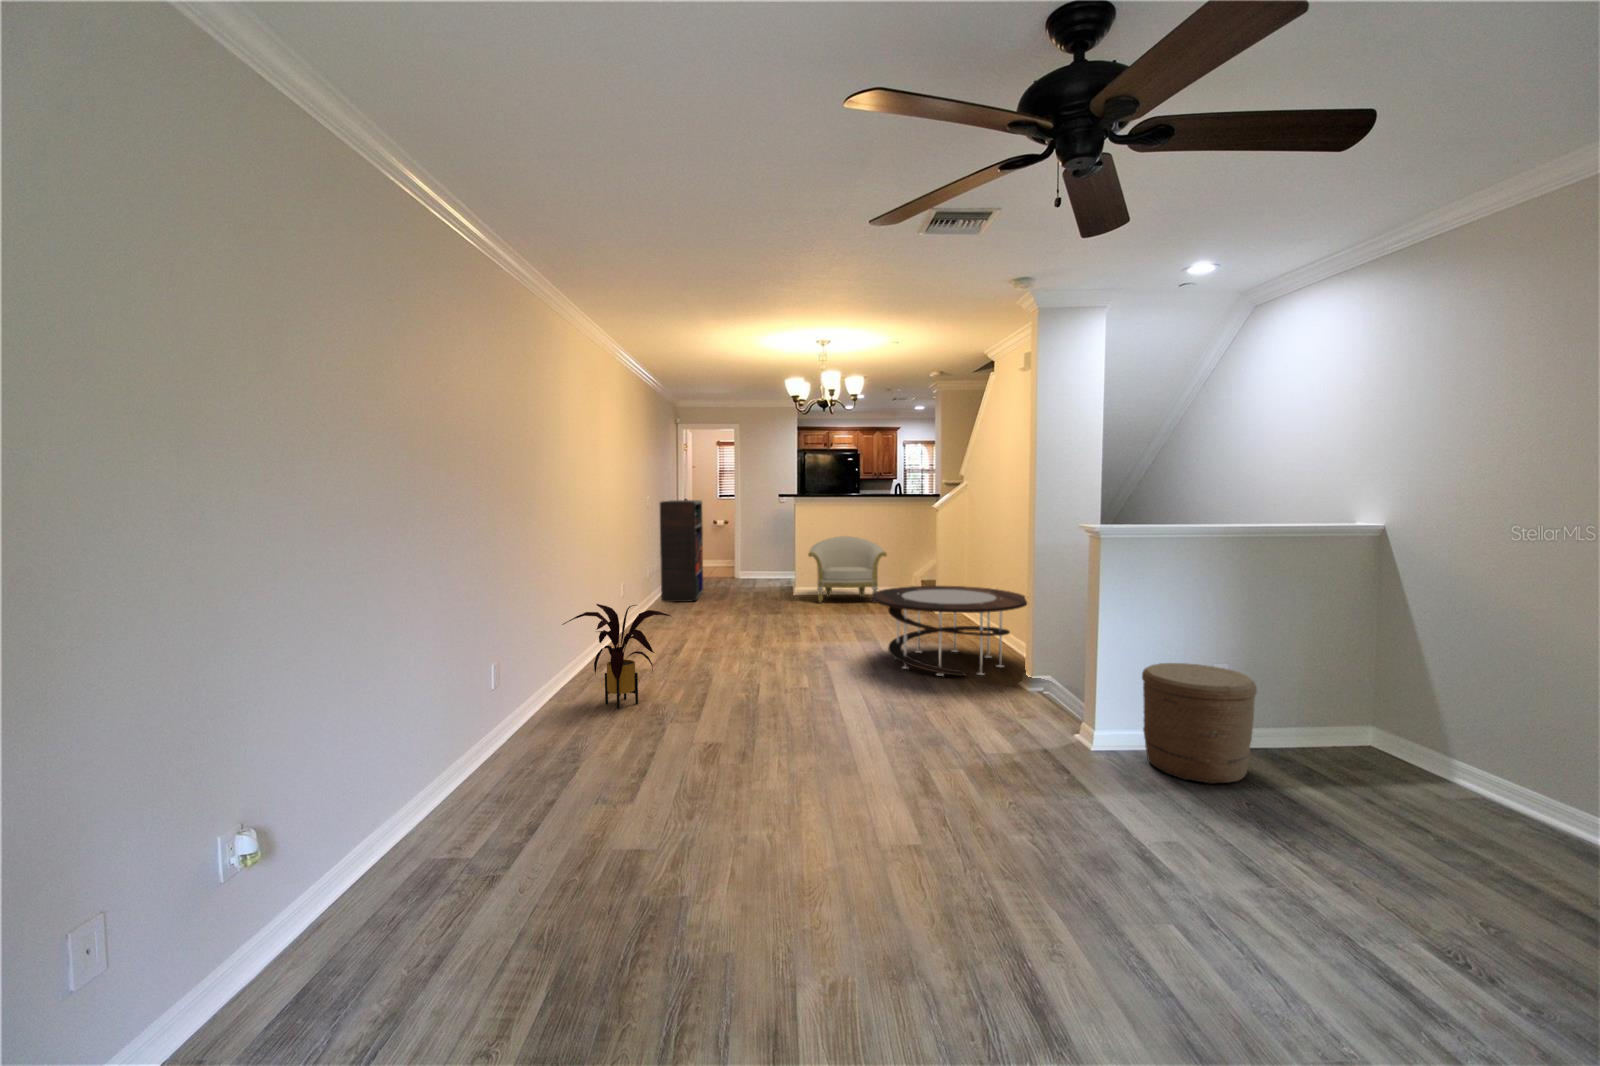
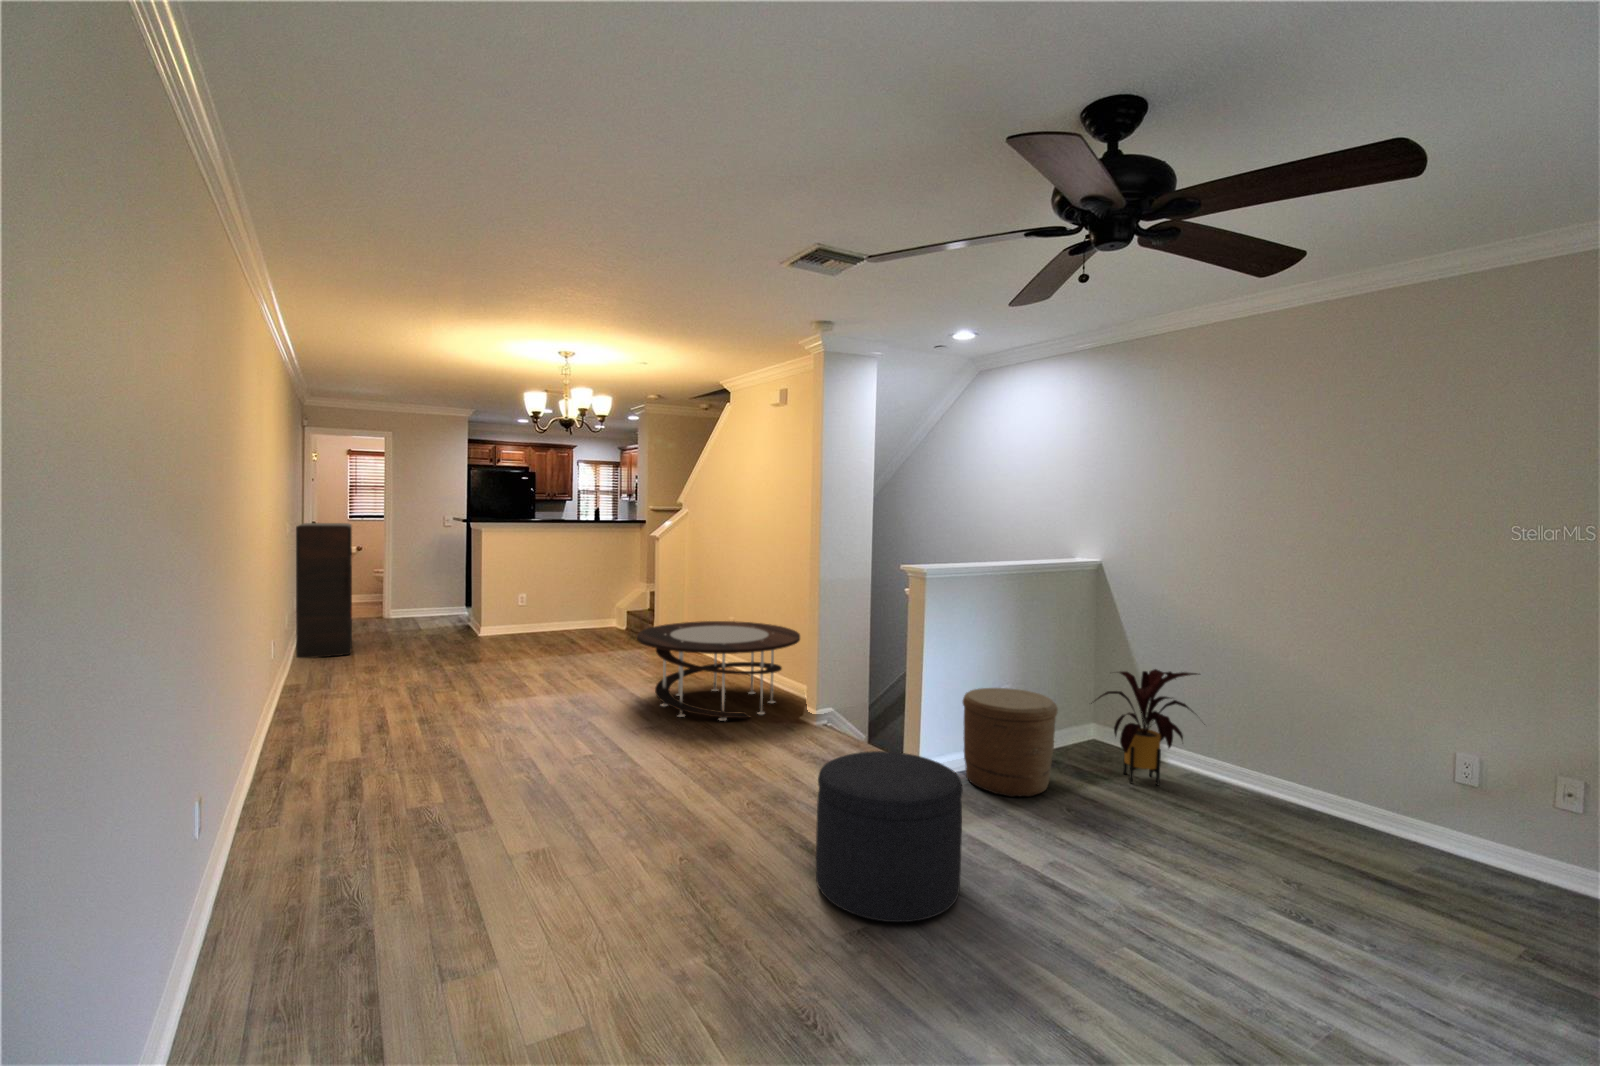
armchair: present [808,536,887,603] -> none [507,567,601,645]
house plant: present [562,604,671,709] -> present [1091,669,1199,785]
ottoman: none [902,698,1042,850] -> present [816,751,963,922]

